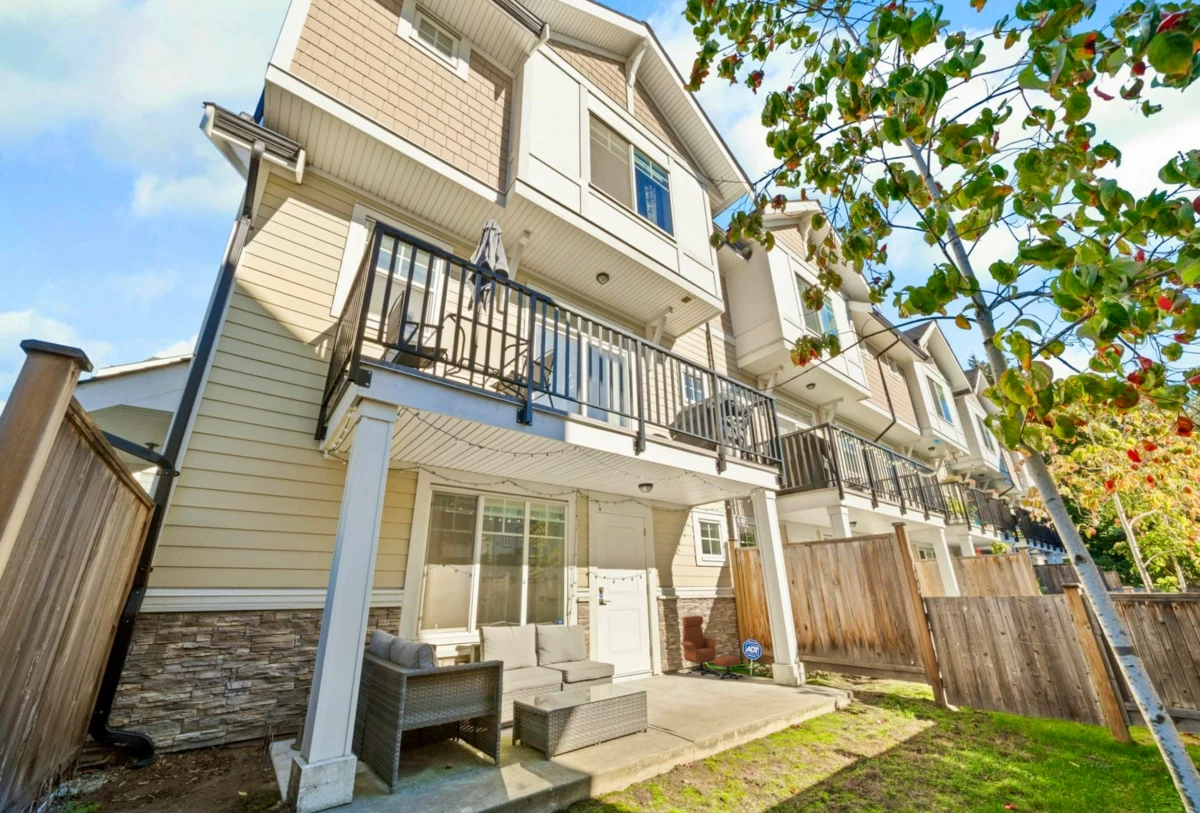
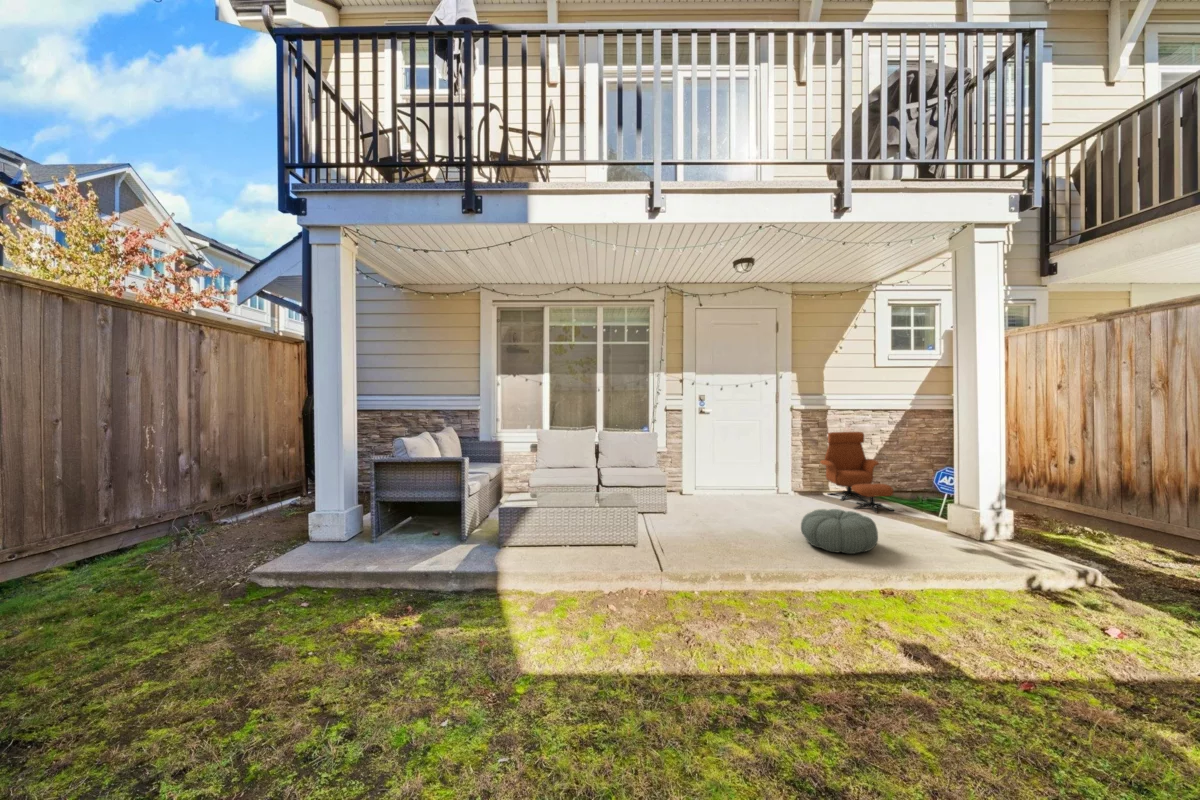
pouf: none [730,672,786,706] -> present [801,509,878,554]

